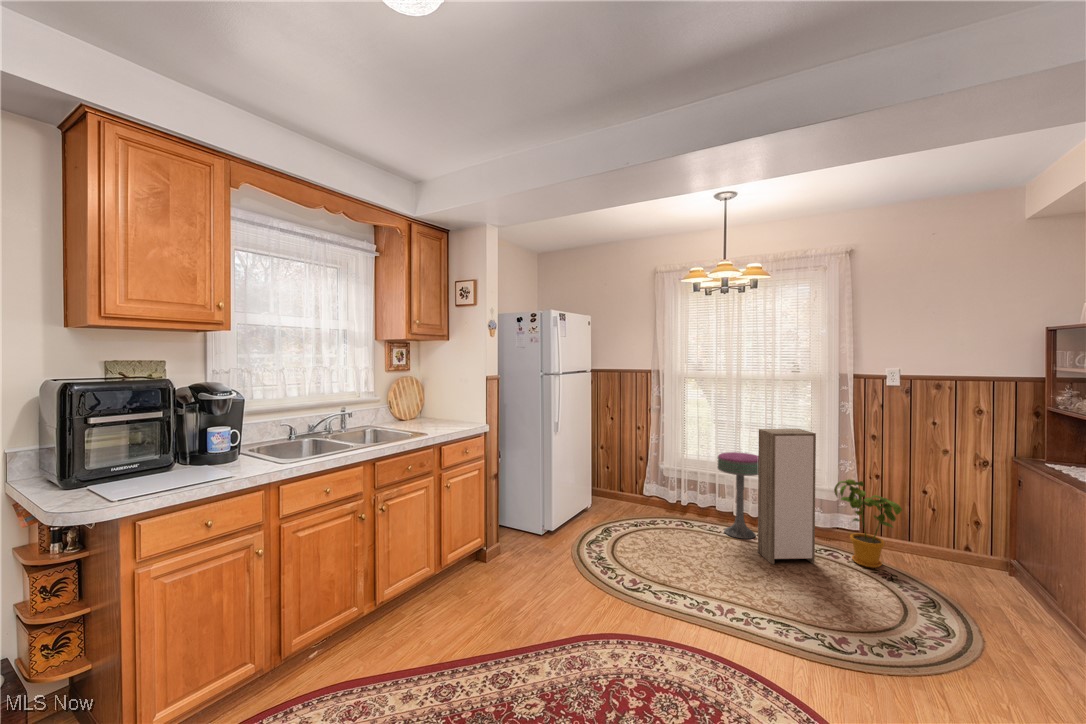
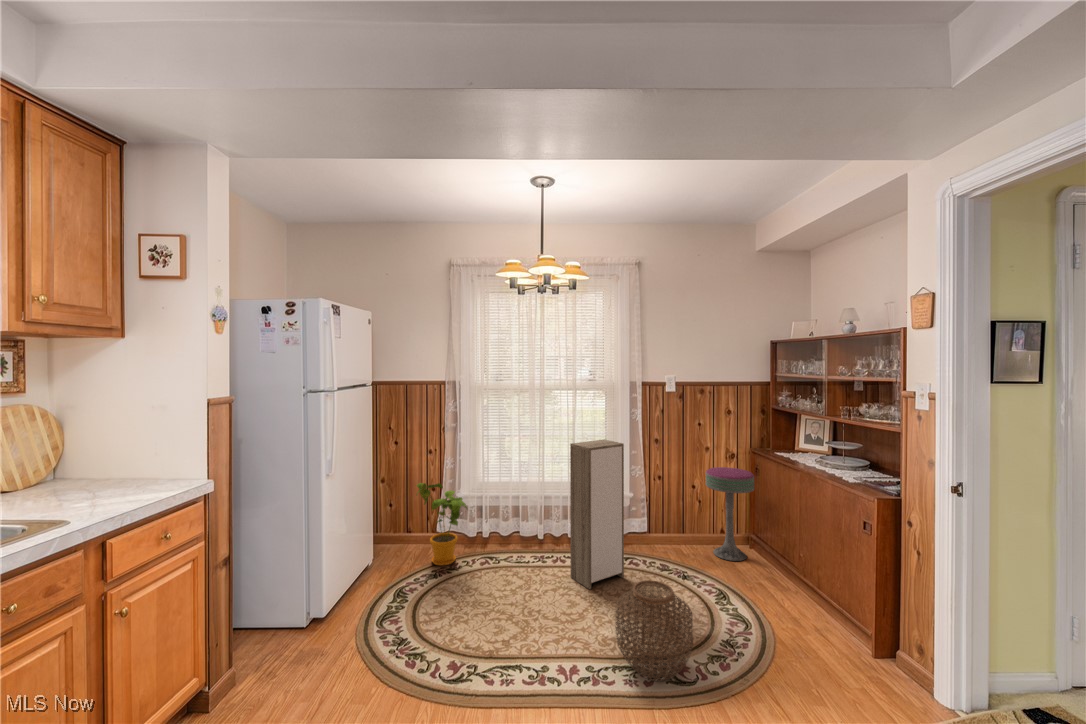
bar stool: present [718,452,759,539] -> present [705,467,754,561]
house plant: present [834,479,902,568] -> present [417,483,467,566]
woven basket: none [769,552,847,640] -> present [615,580,693,681]

